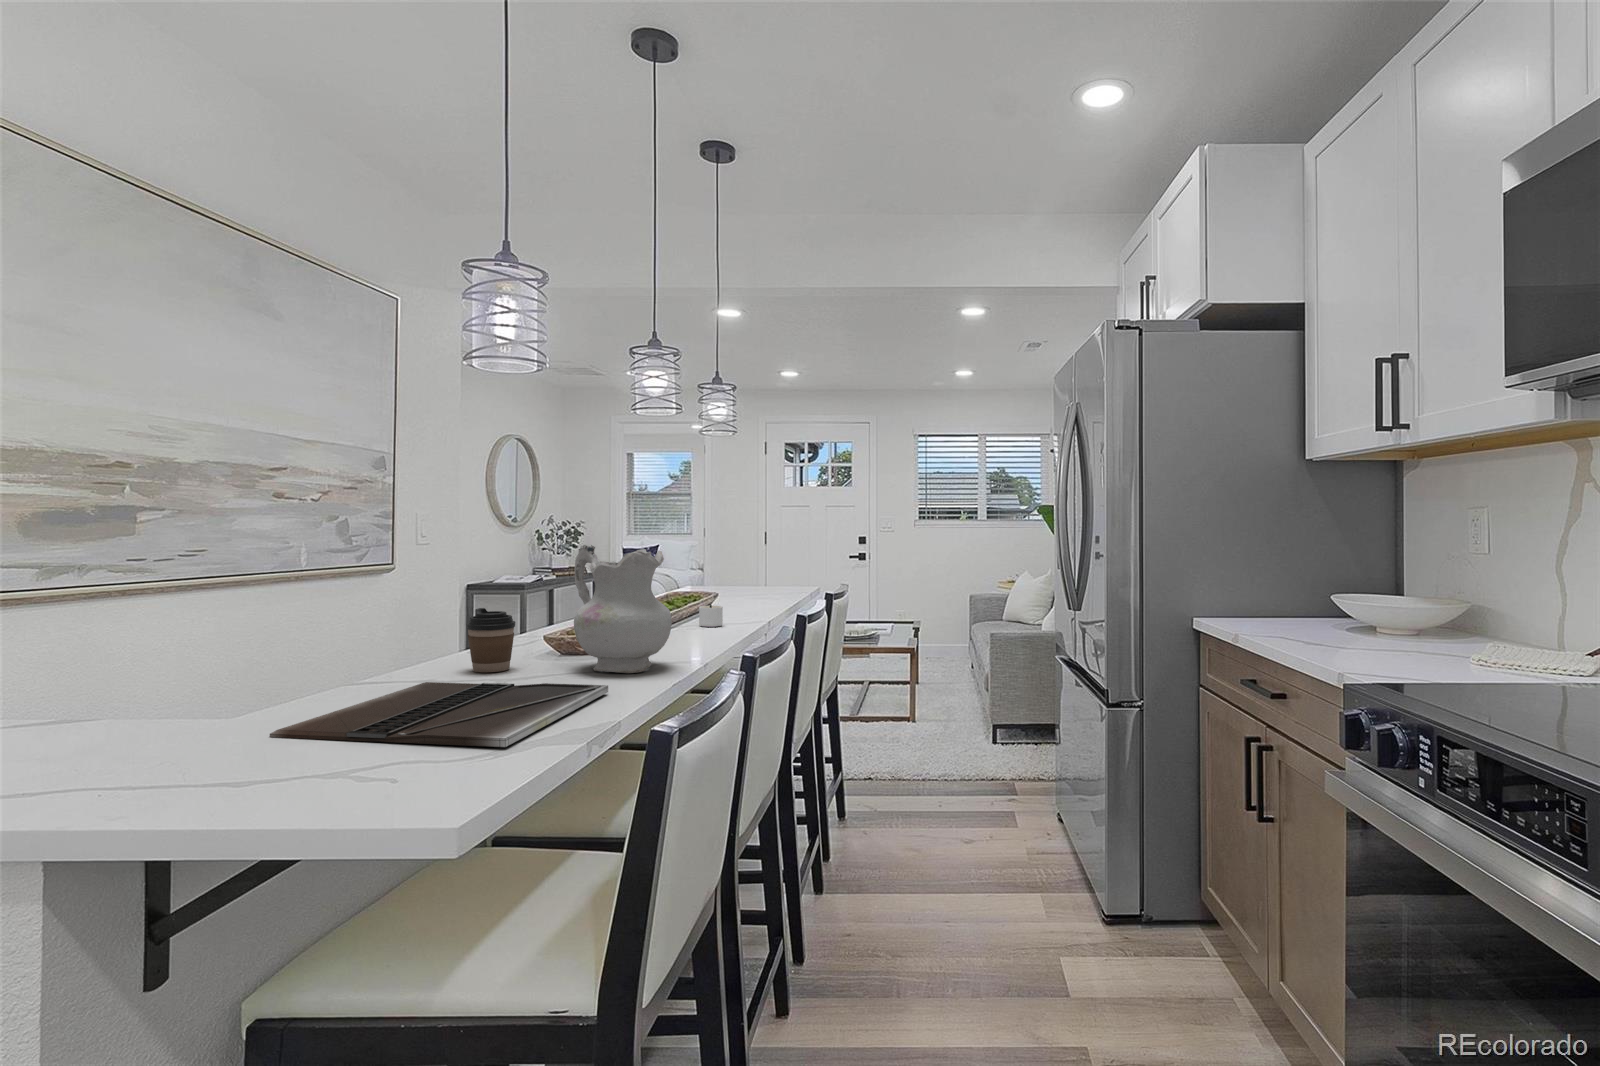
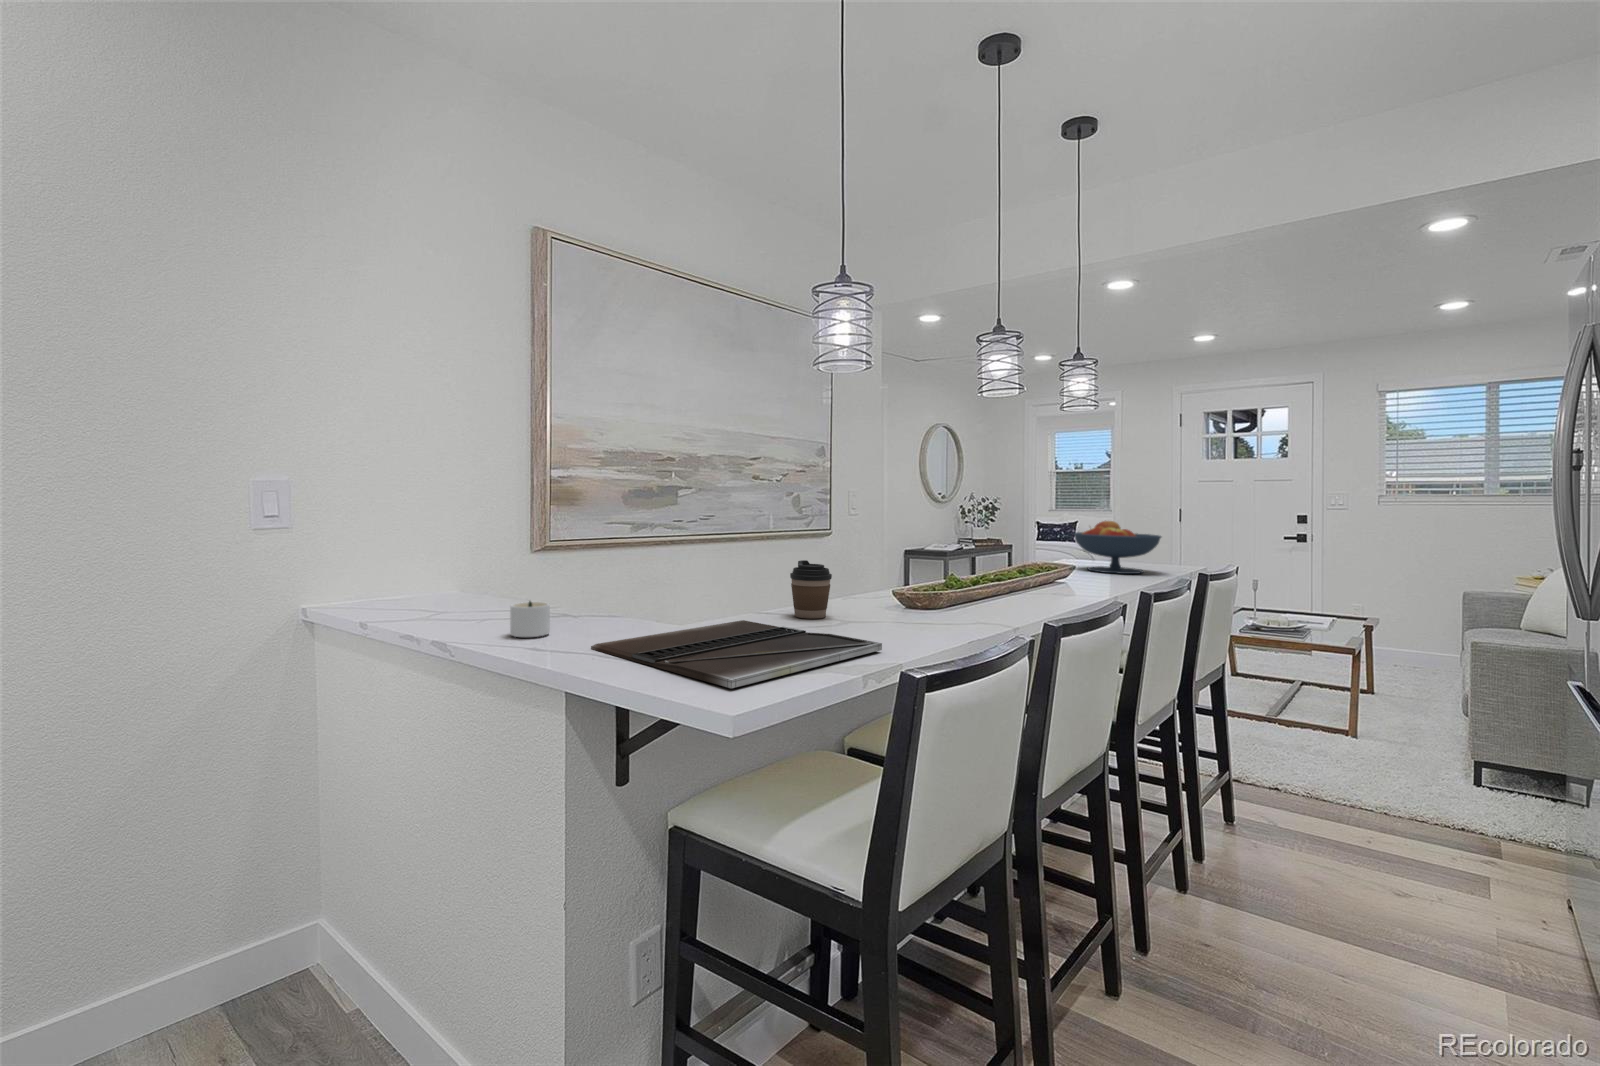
ceramic pitcher: present [574,545,672,673] -> none [878,506,975,635]
fruit bowl: none [697,546,776,597] -> present [1074,521,1161,574]
candle: present [699,604,723,627] -> present [510,601,550,637]

